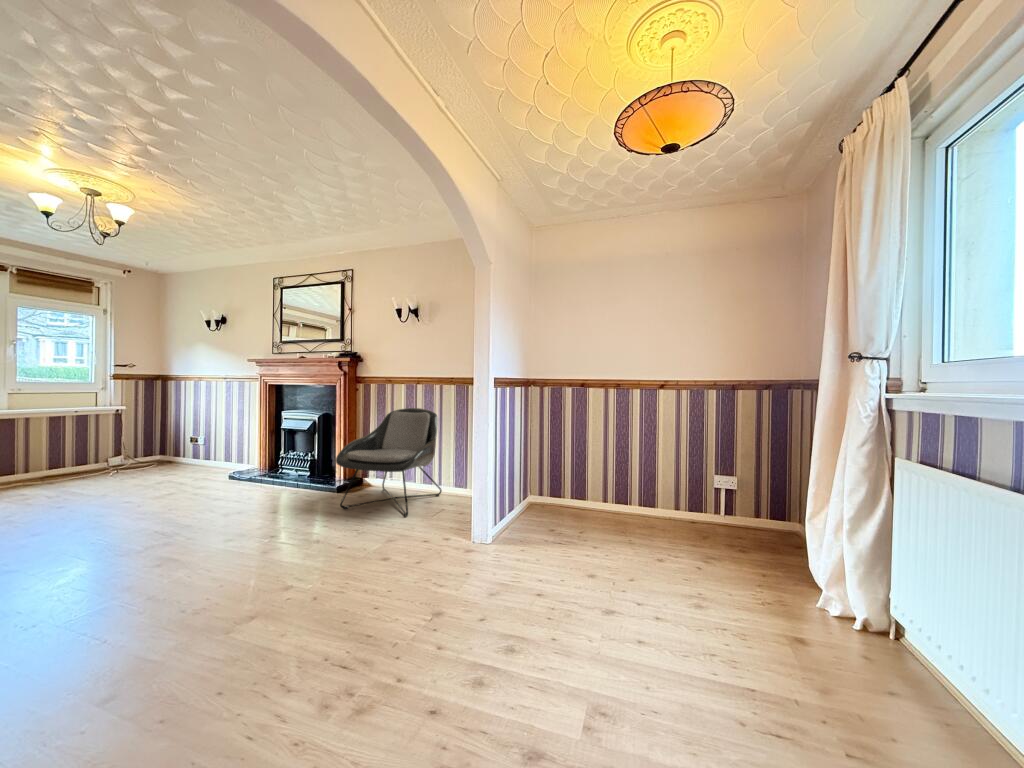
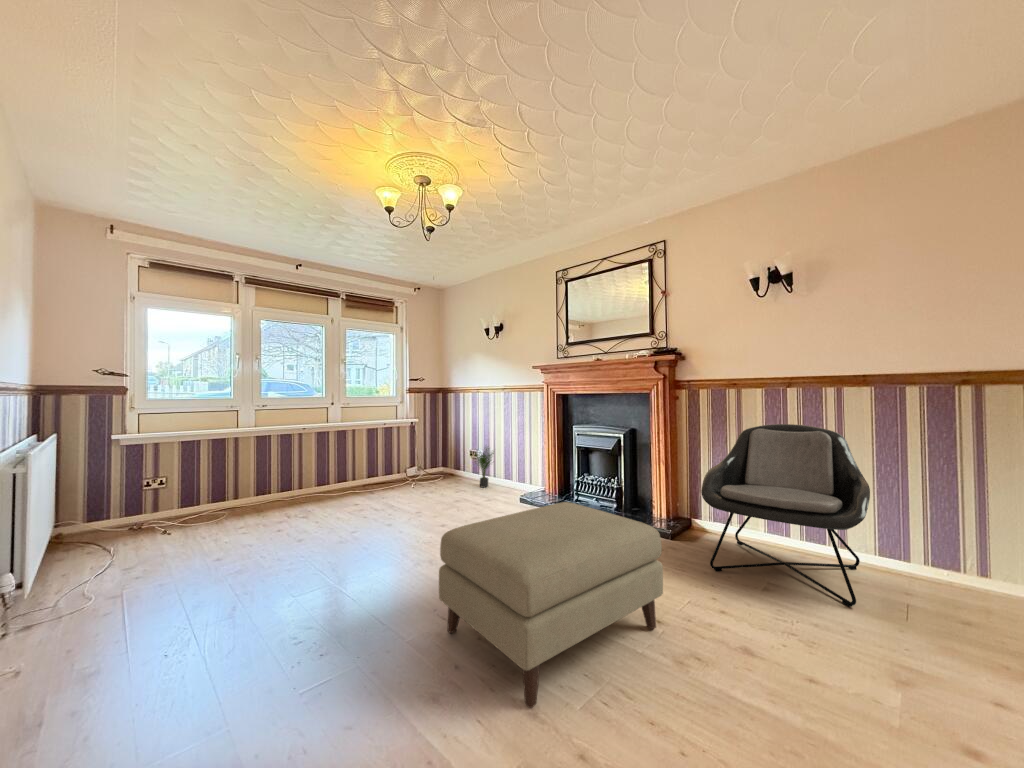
potted plant: none [187,430,218,471] -> present [475,448,494,487]
ottoman: none [23,471,258,615] -> present [439,502,663,708]

